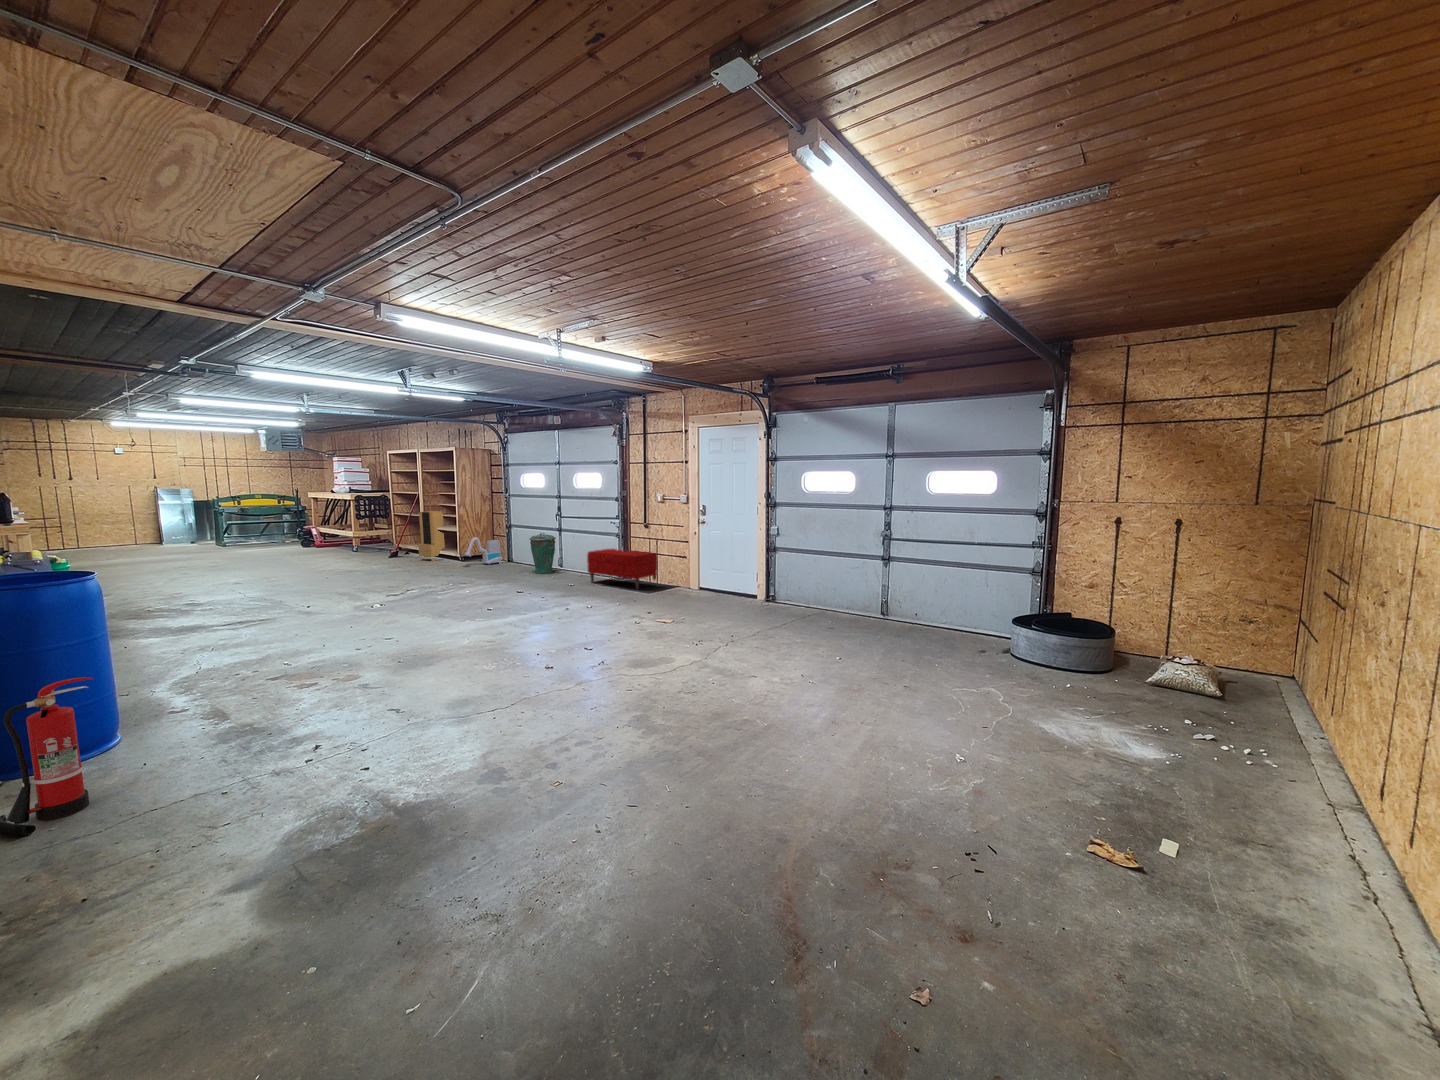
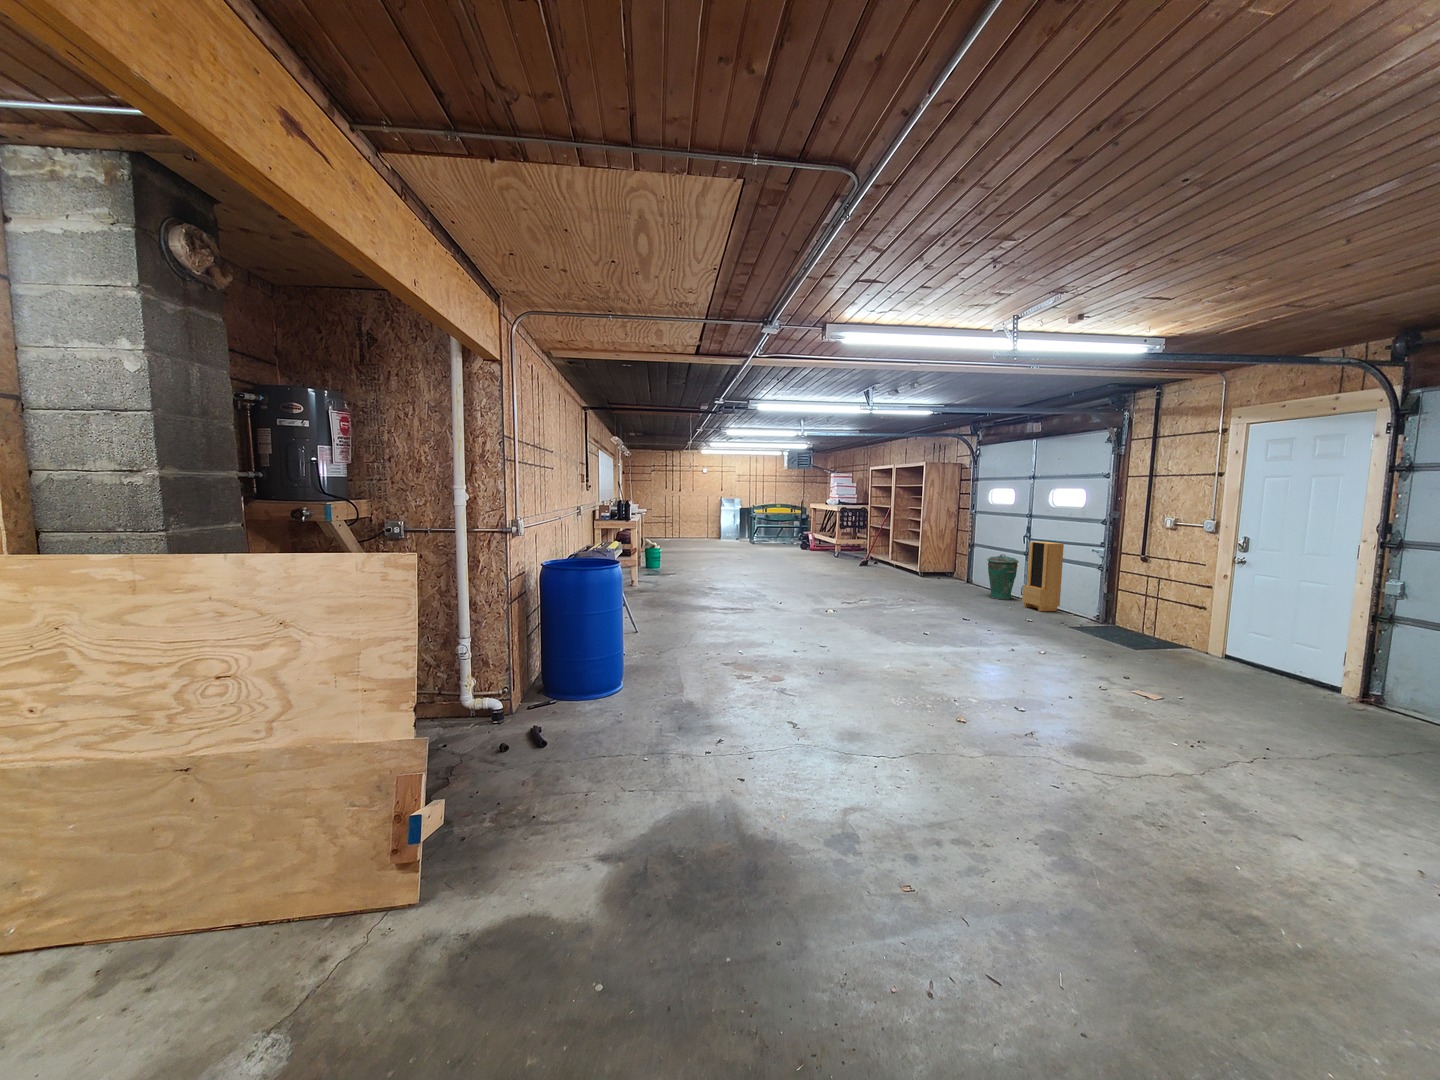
storage cabinet: present [418,511,445,561] -> present [1022,542,1064,611]
vacuum cleaner: present [464,537,503,565] -> none [921,552,960,581]
bench: present [587,549,657,589] -> none [1052,582,1162,640]
fire extinguisher: present [4,677,93,825] -> none [561,622,607,714]

